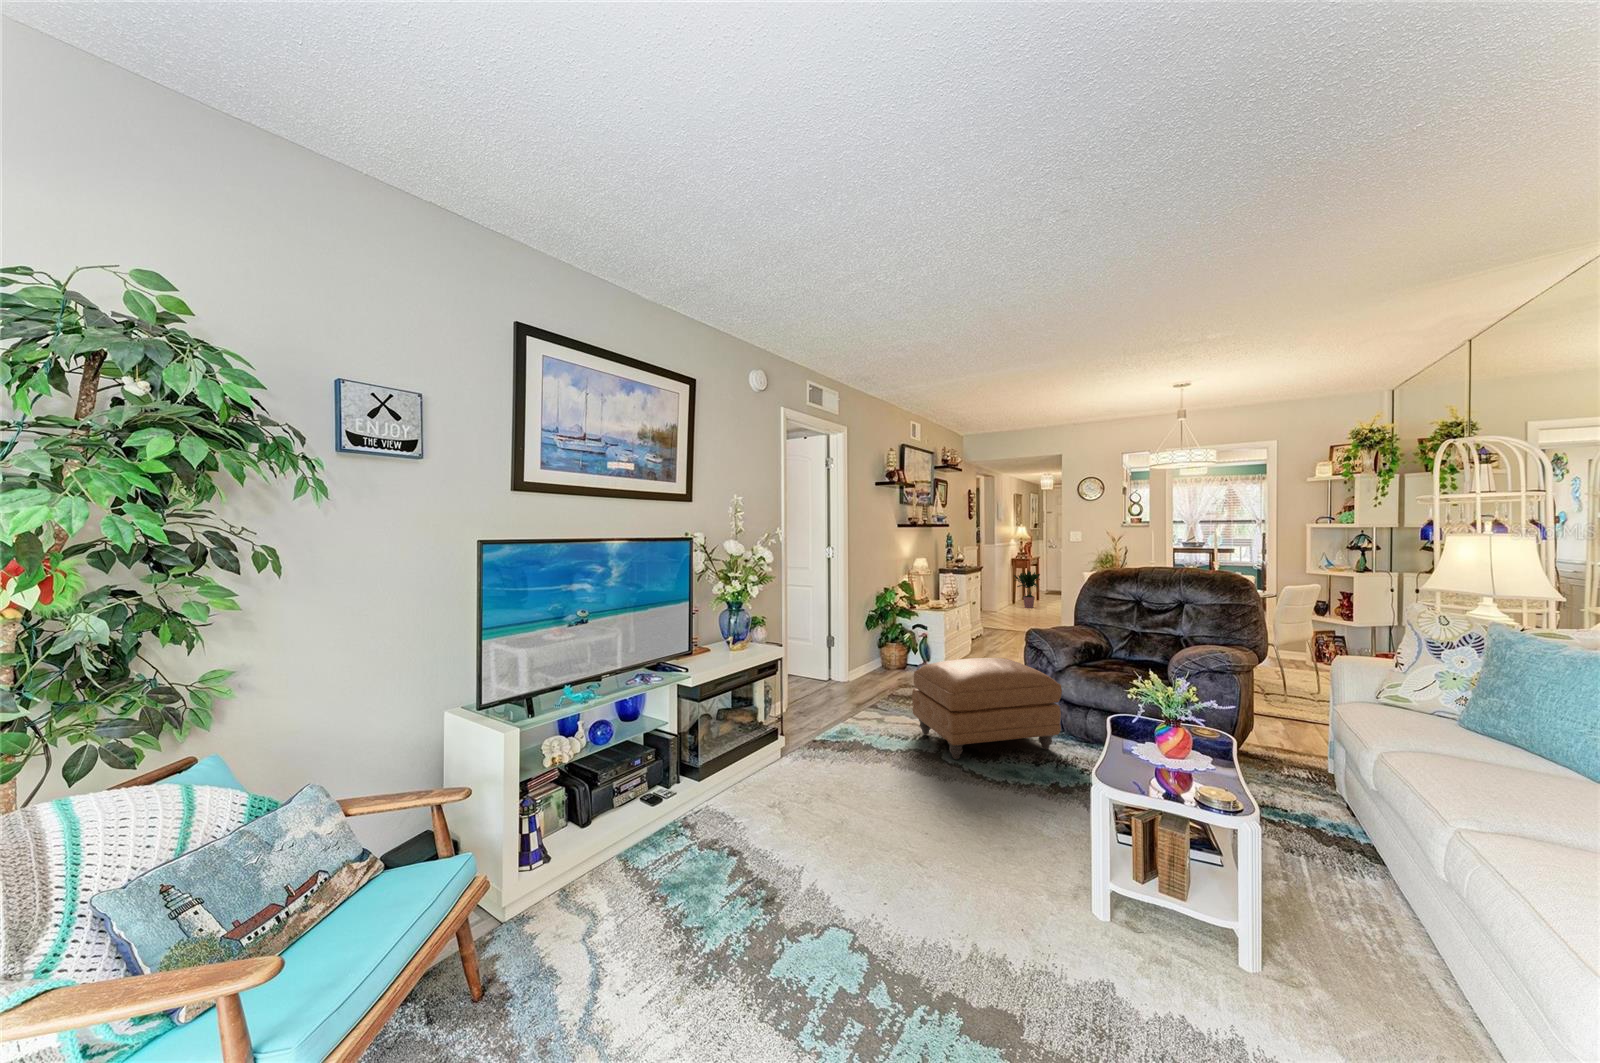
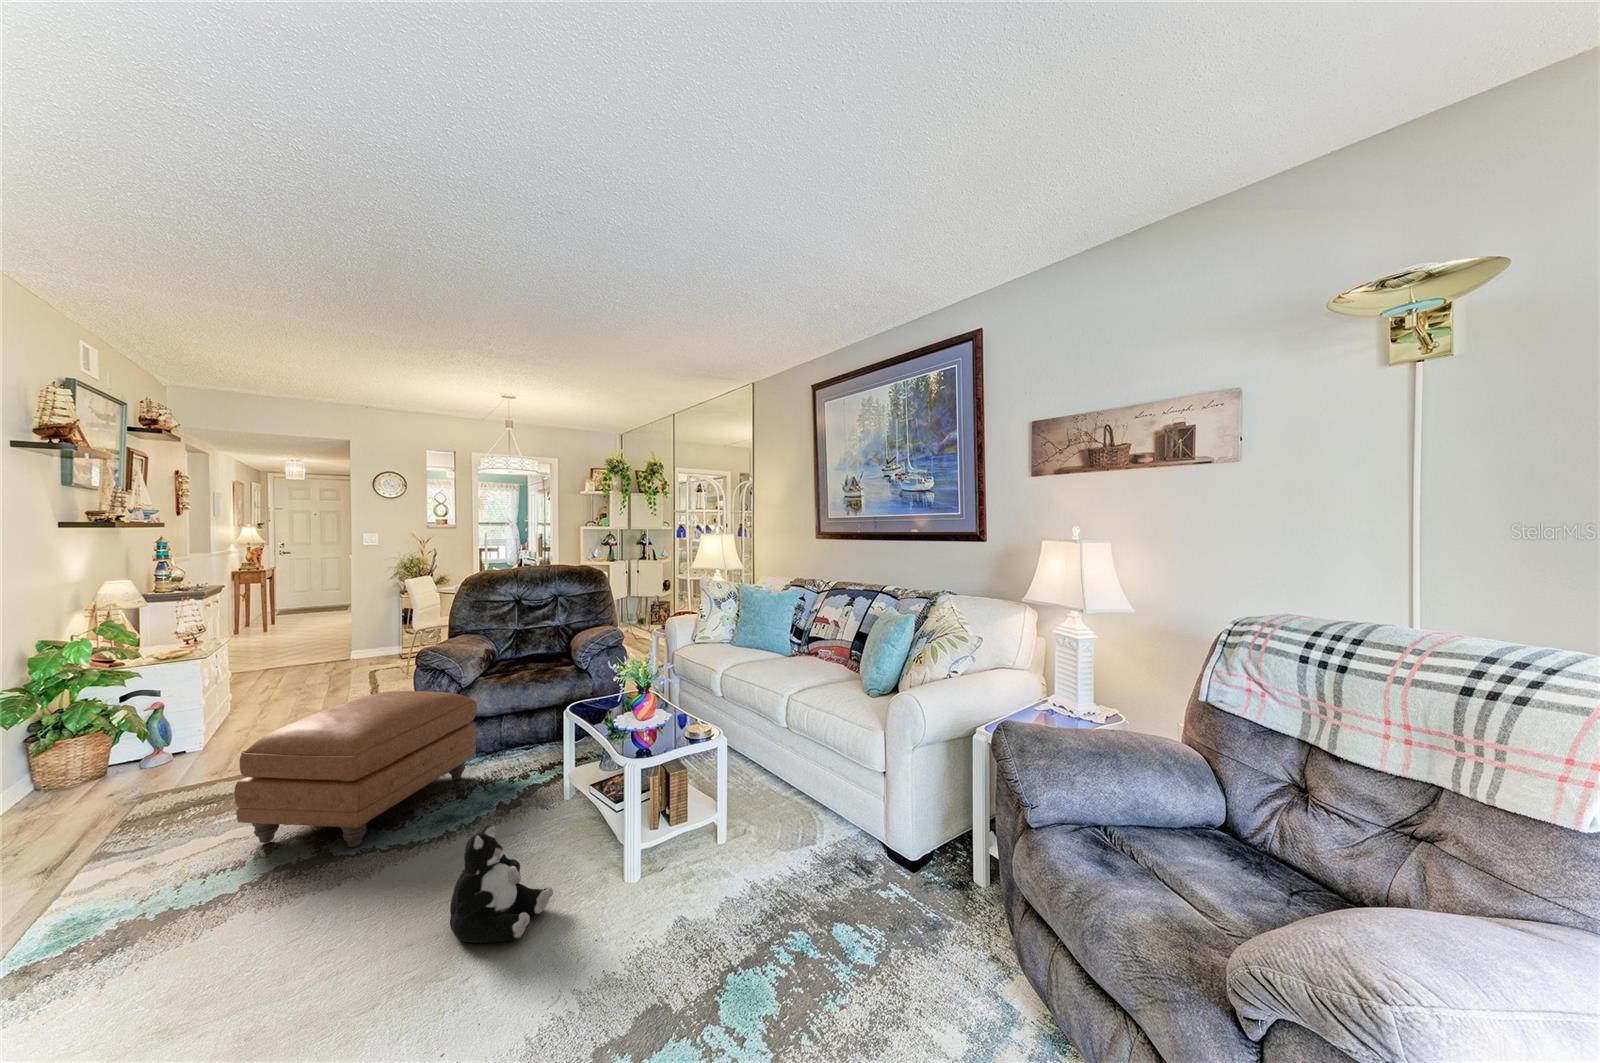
potted plant: present [1014,571,1040,608] -> none [240,584,290,635]
plush toy: none [945,773,1018,871] -> present [450,825,553,943]

